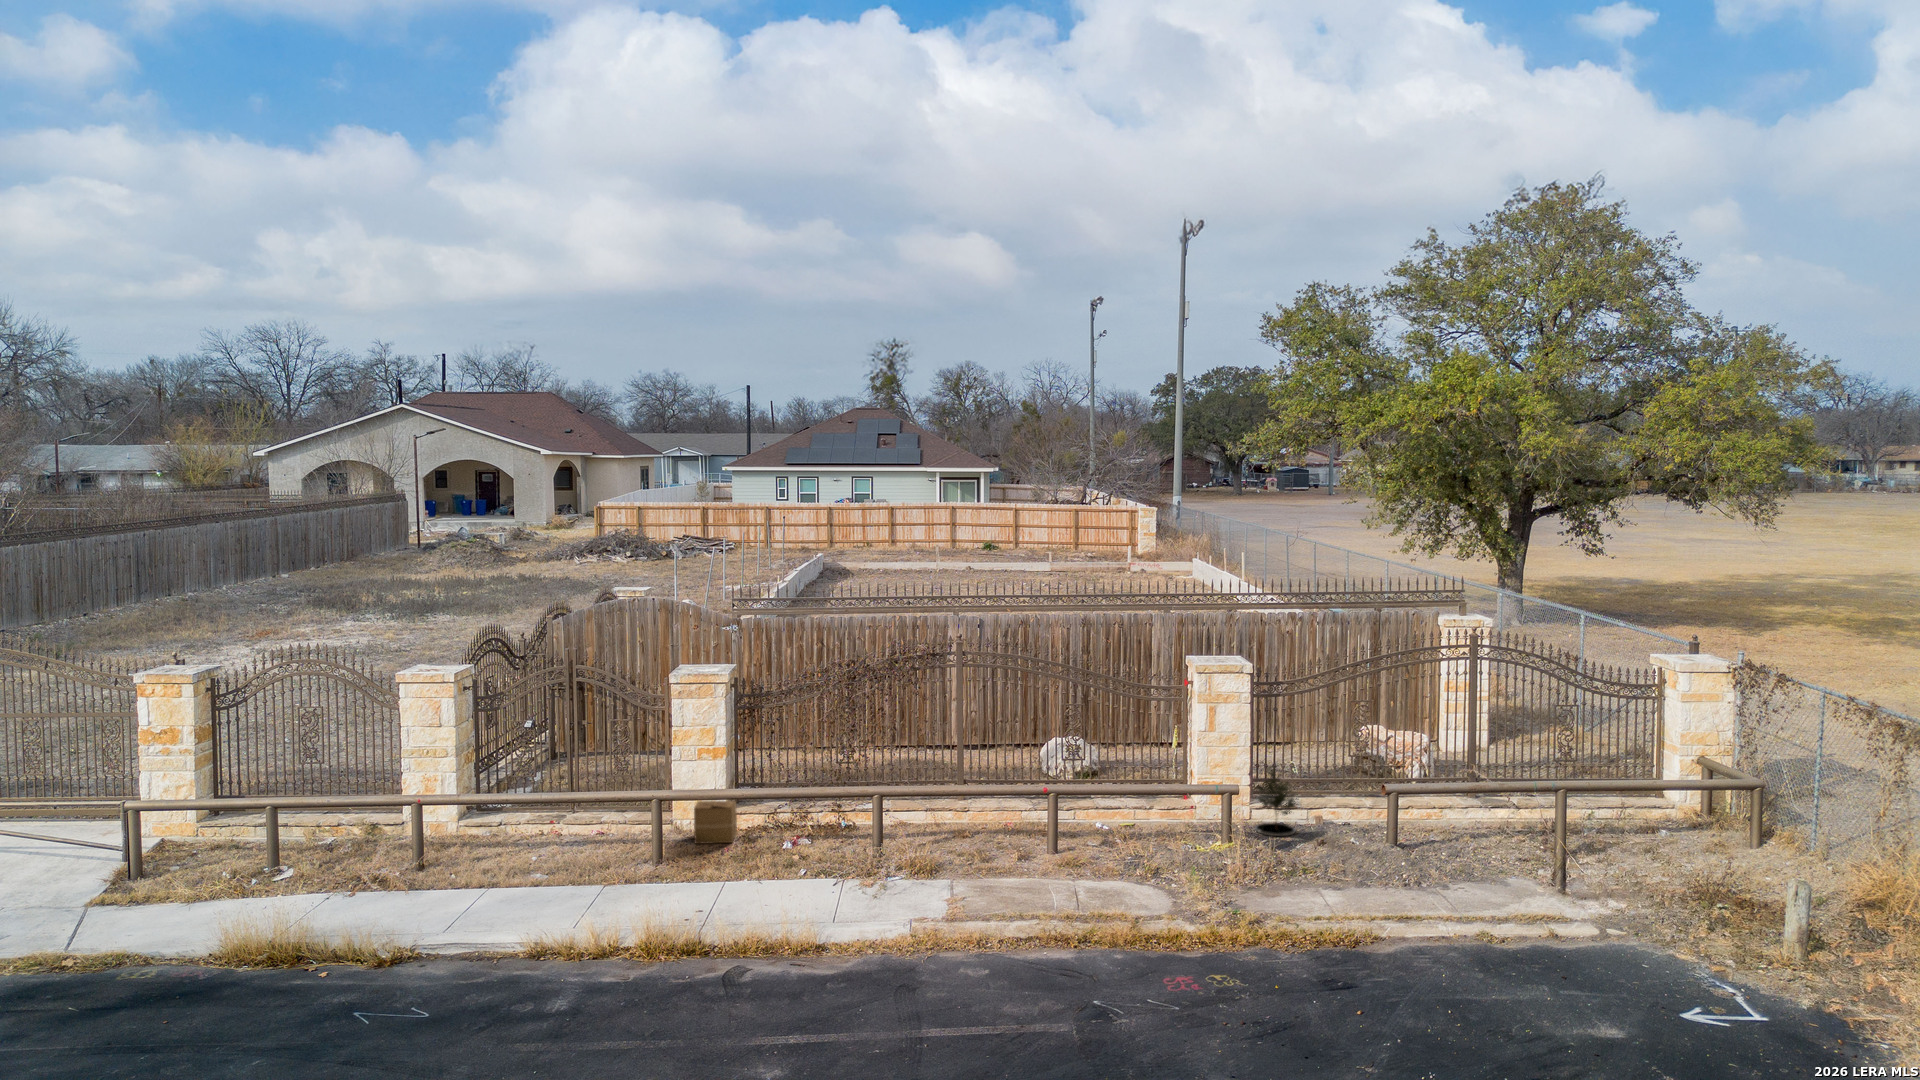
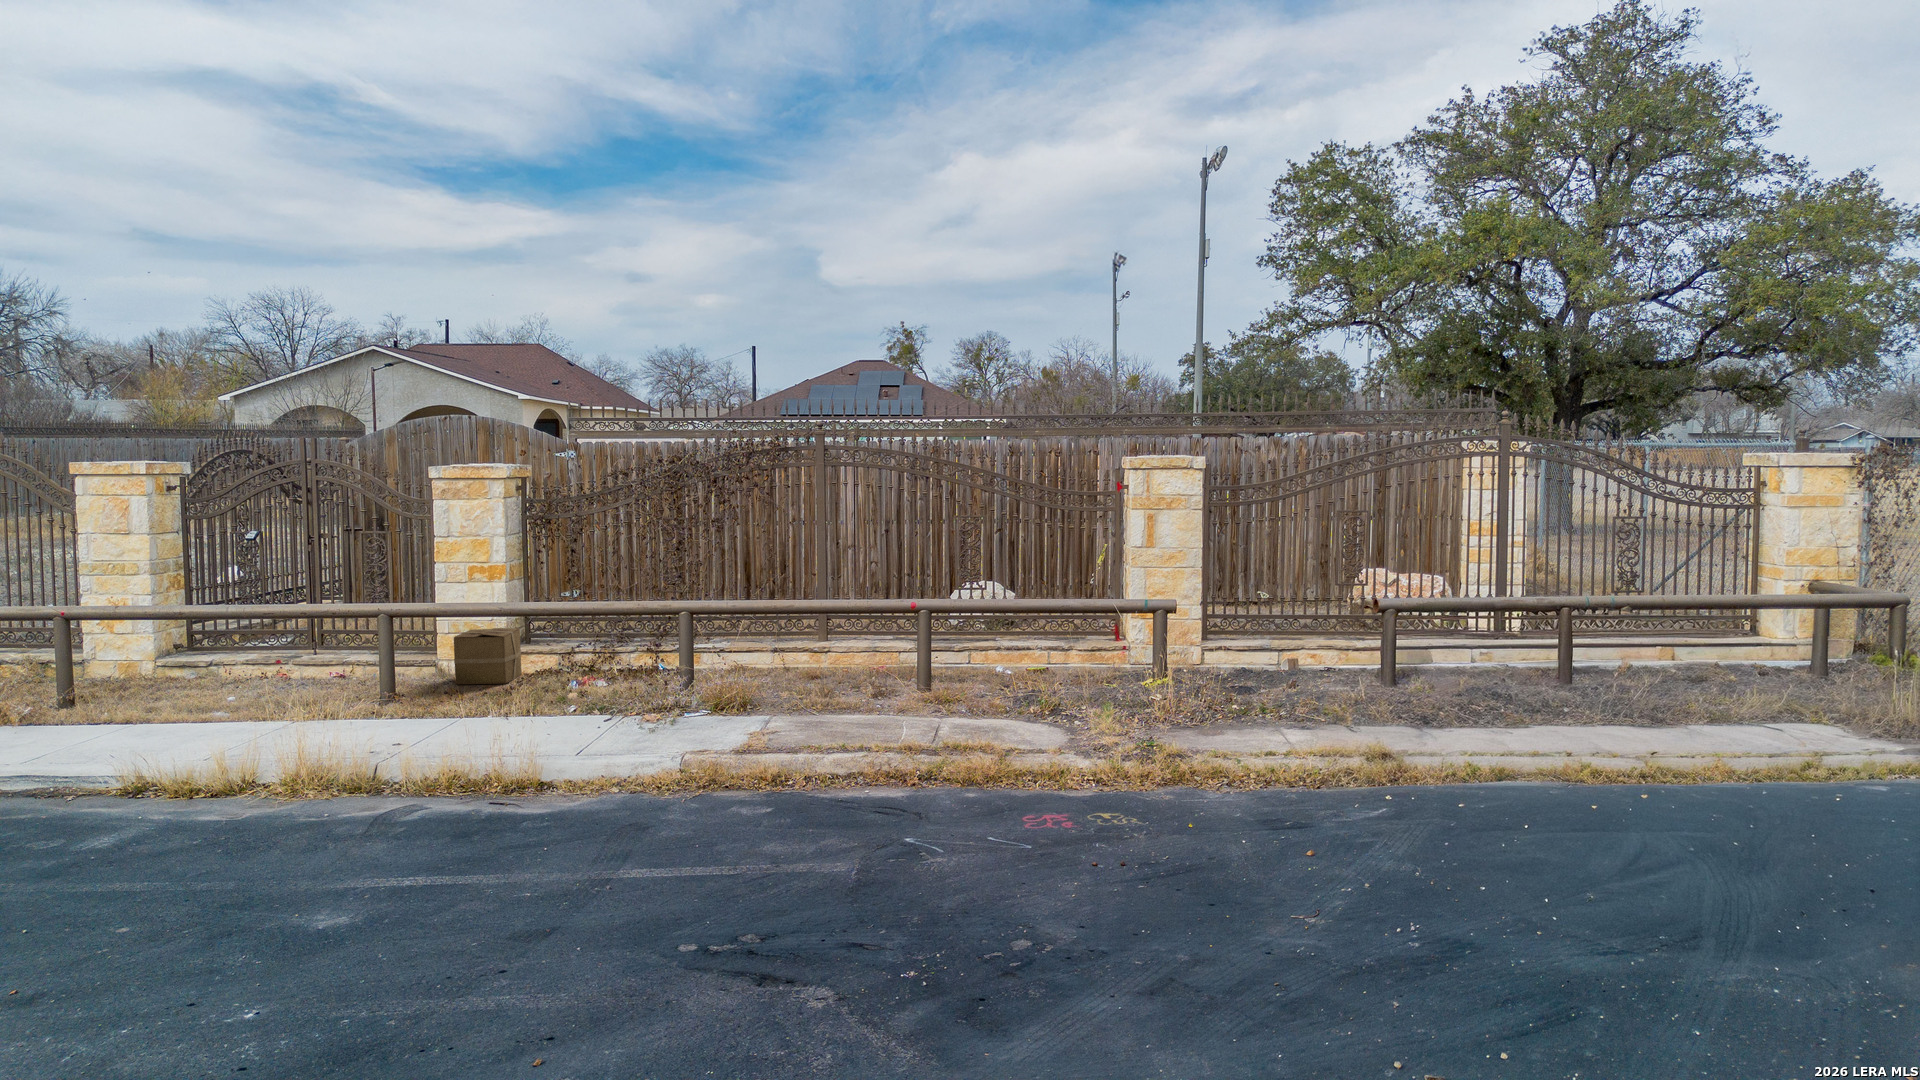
potted tree: present [1255,769,1298,836] -> none [1204,577,1270,676]

